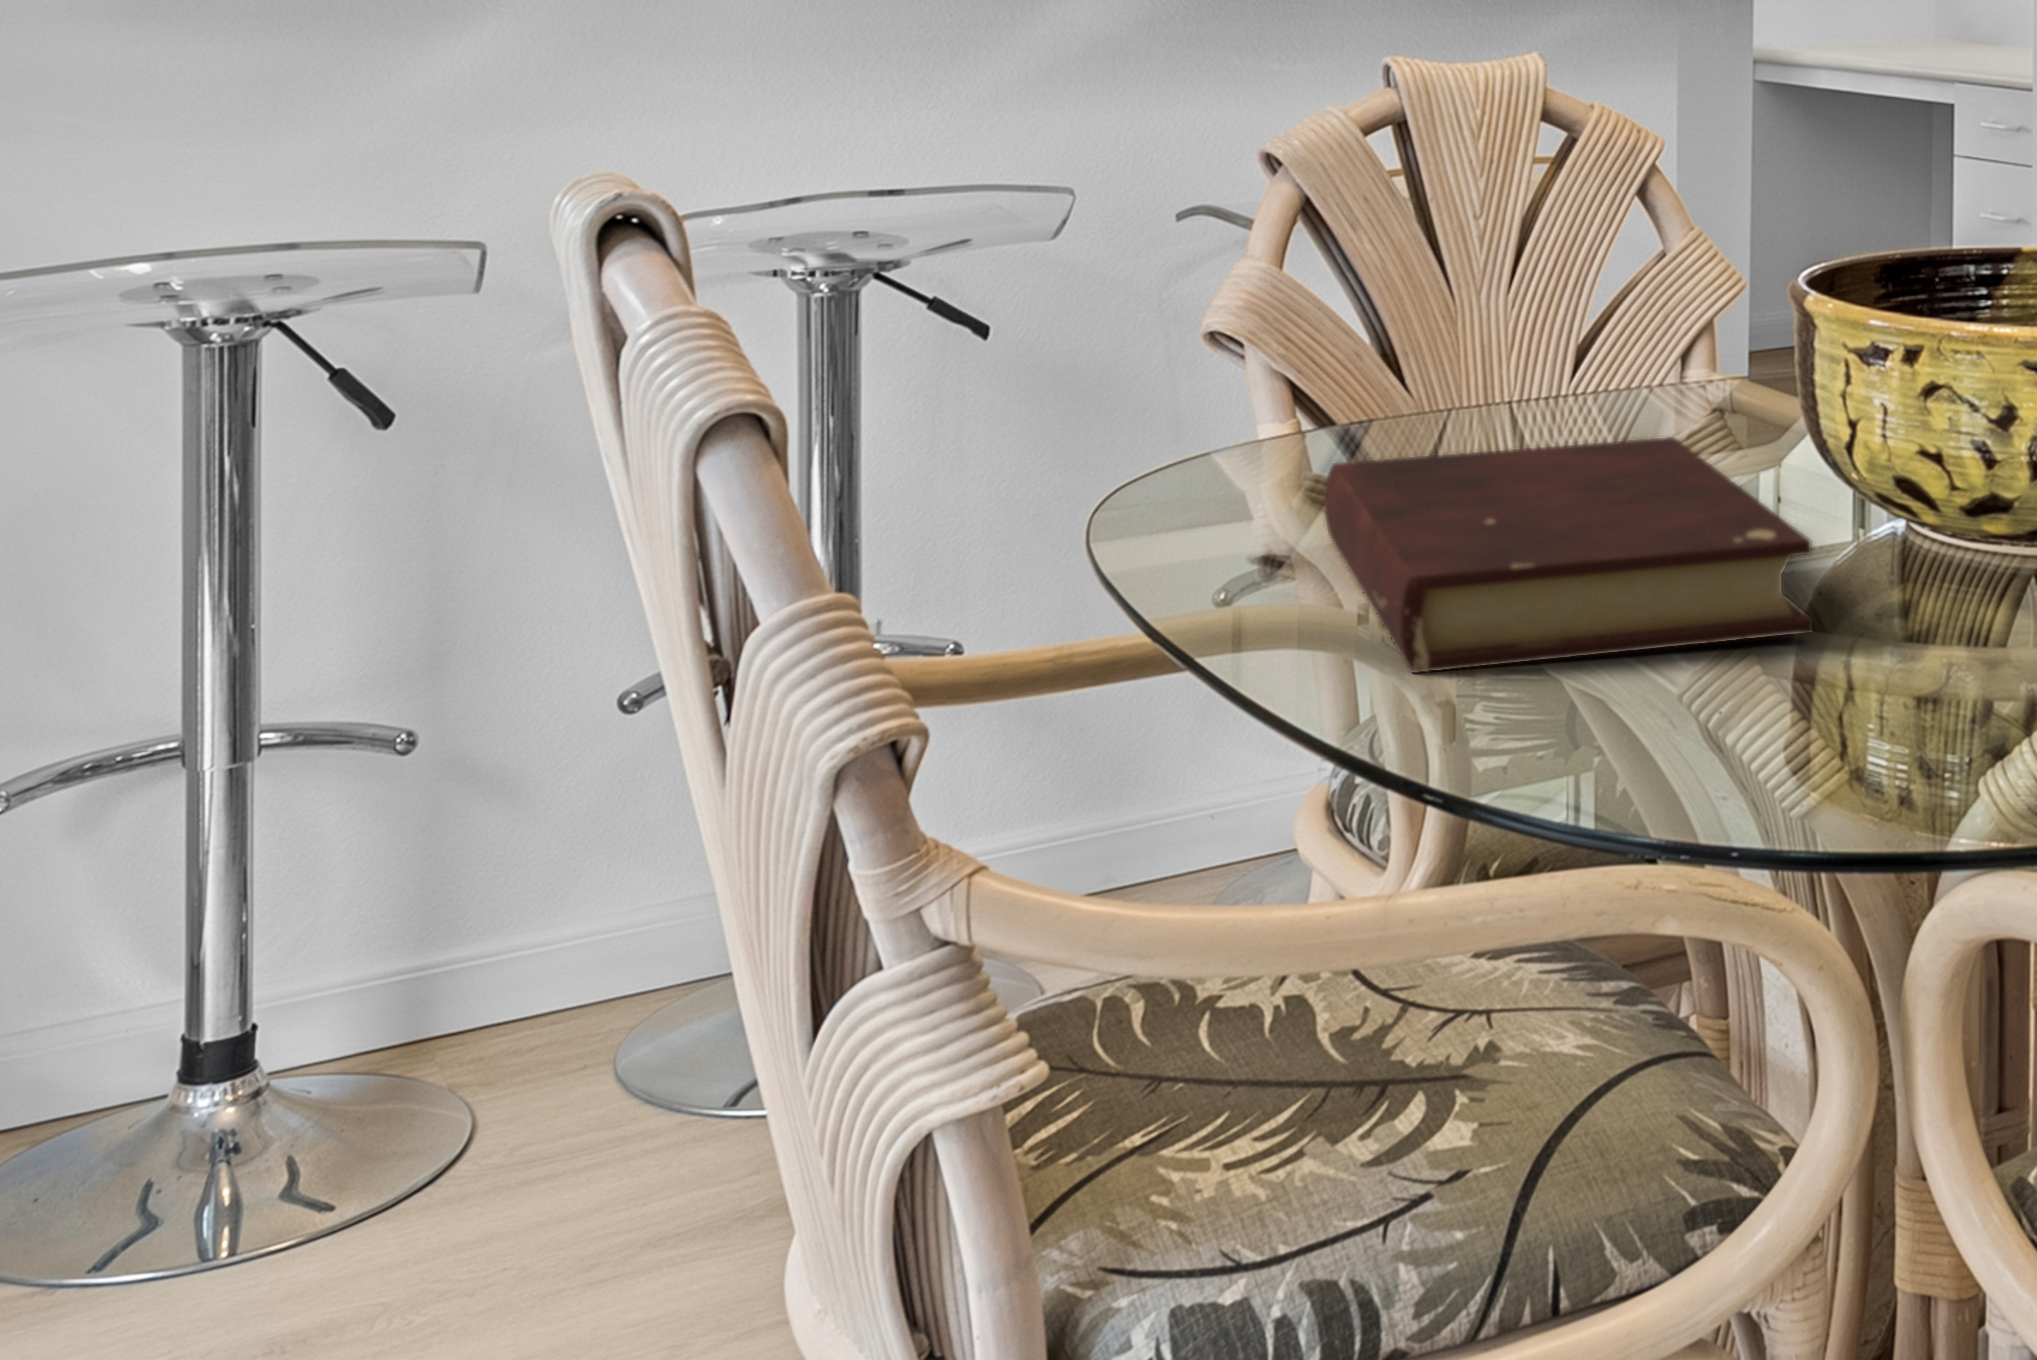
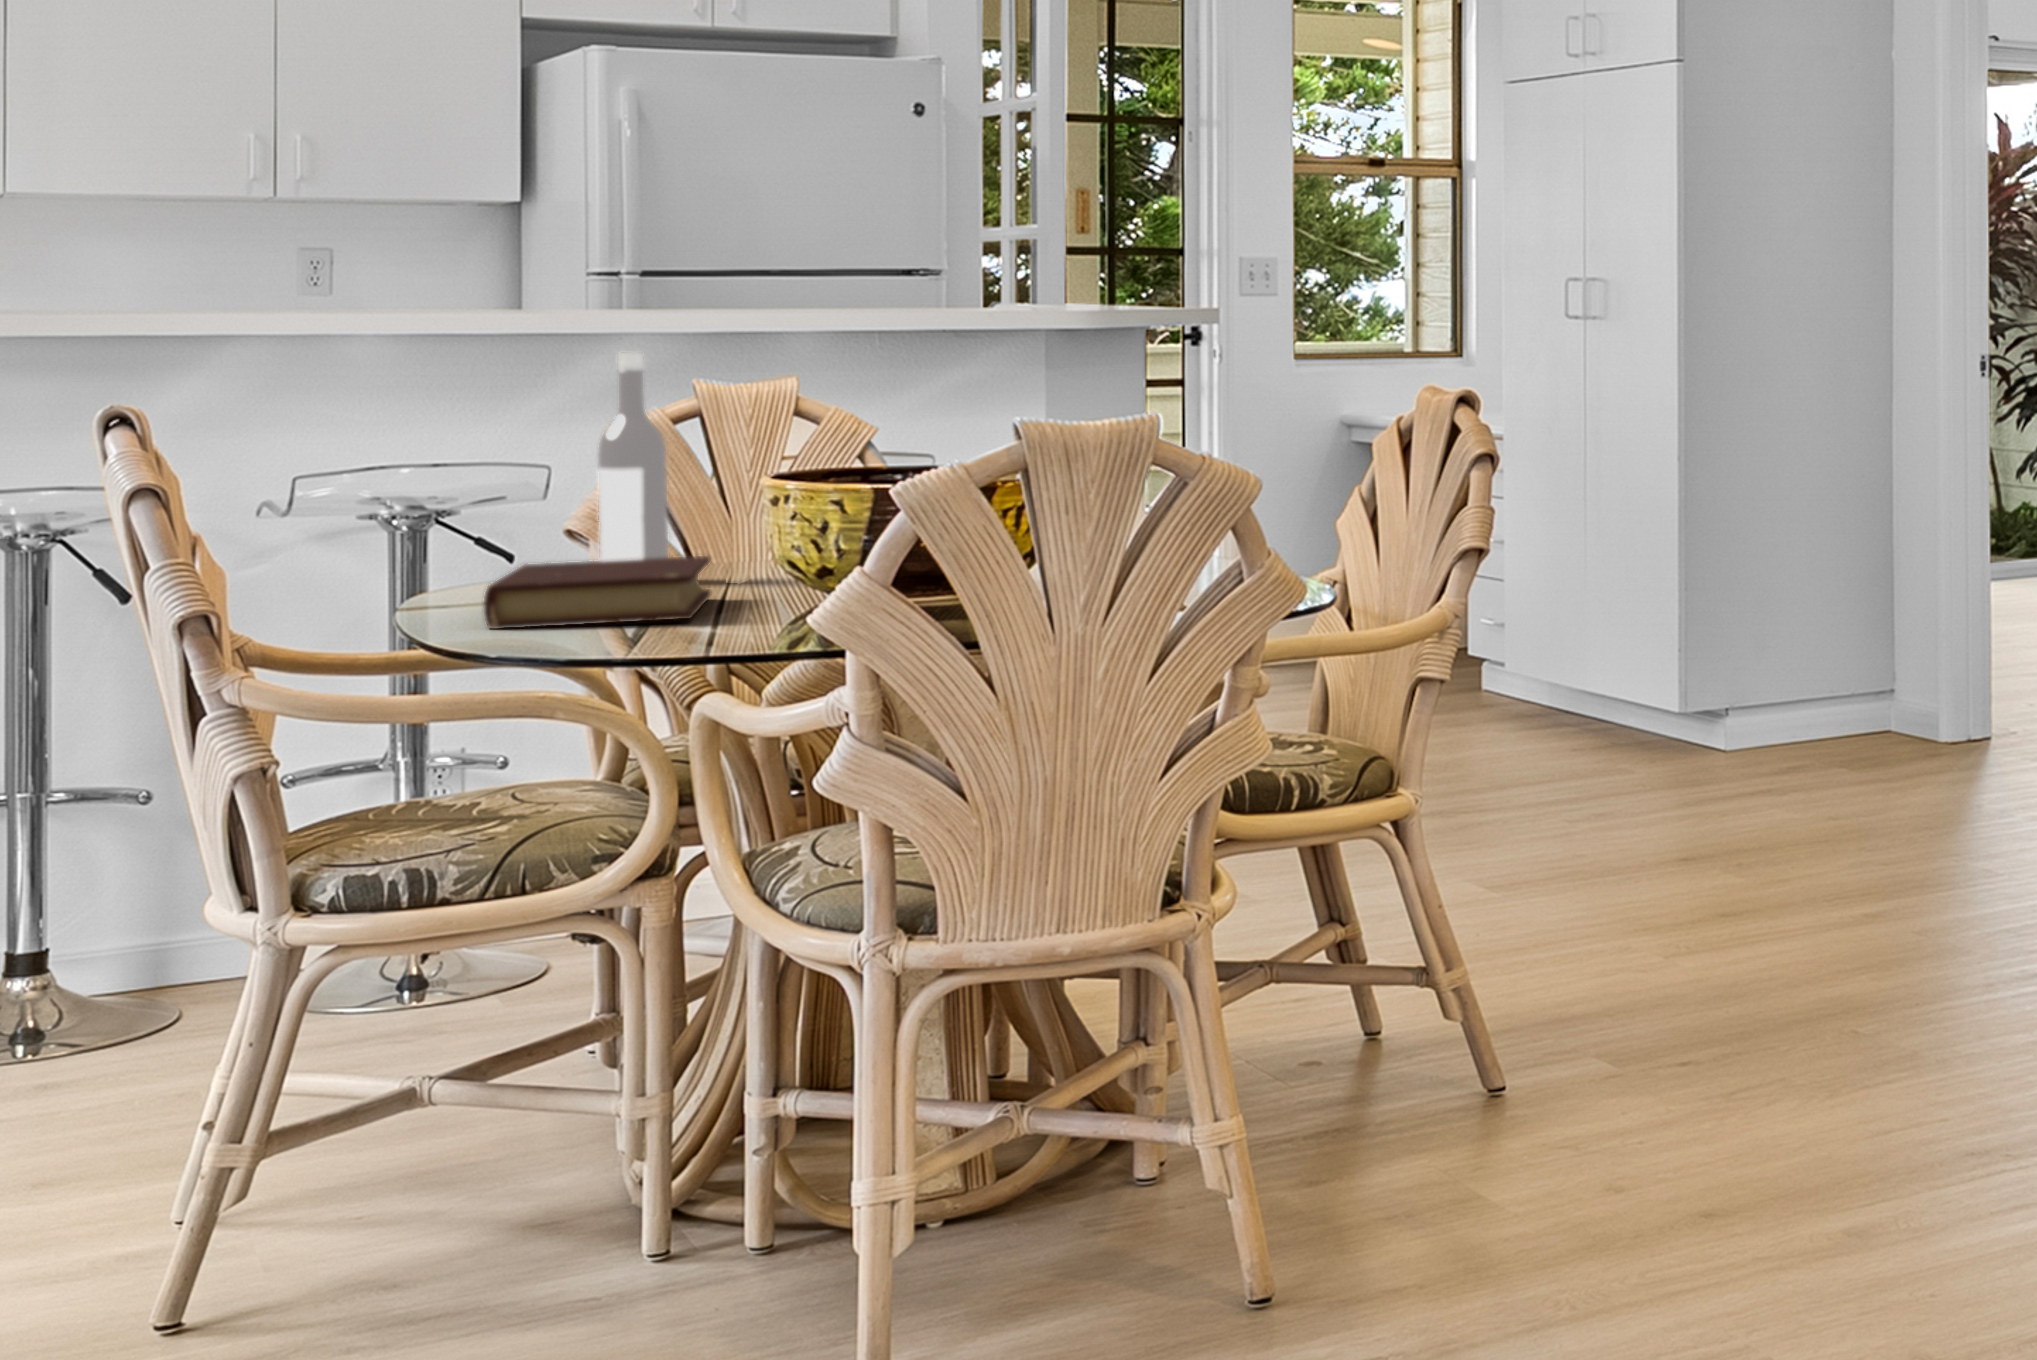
wine bottle: none [1369,20,1488,459] -> present [598,353,668,561]

